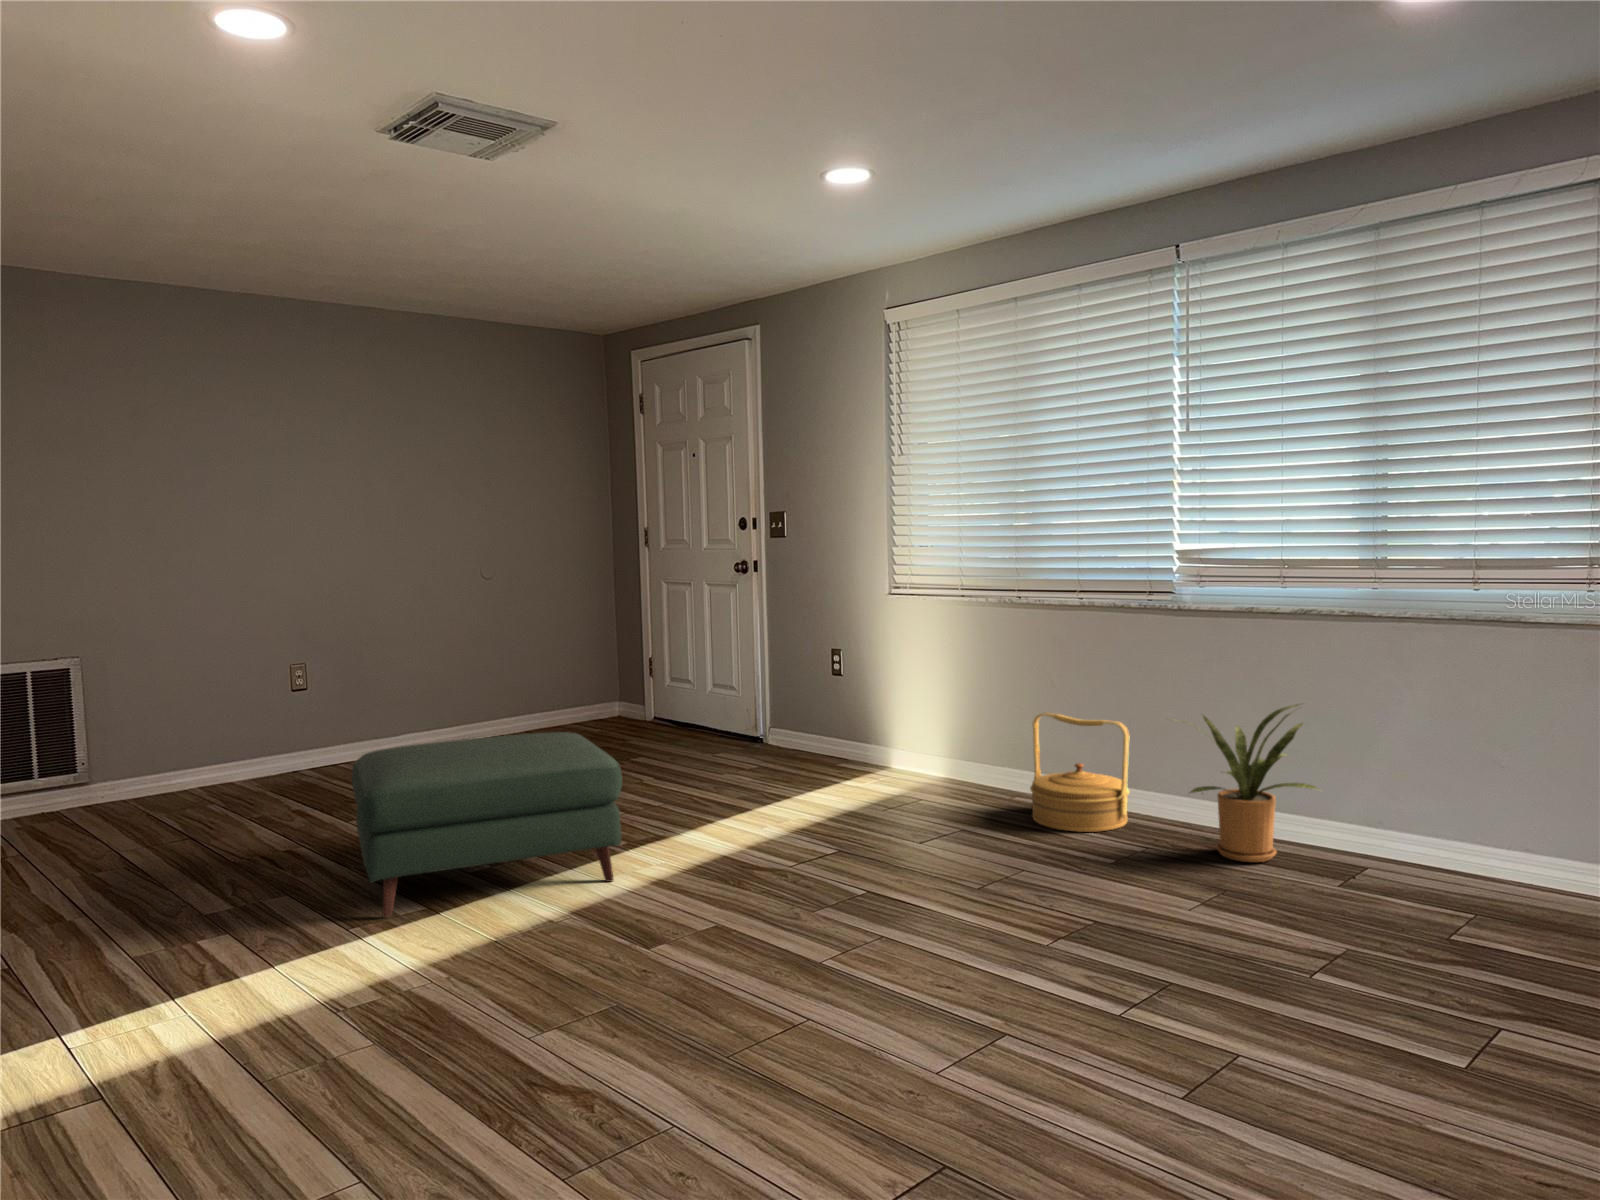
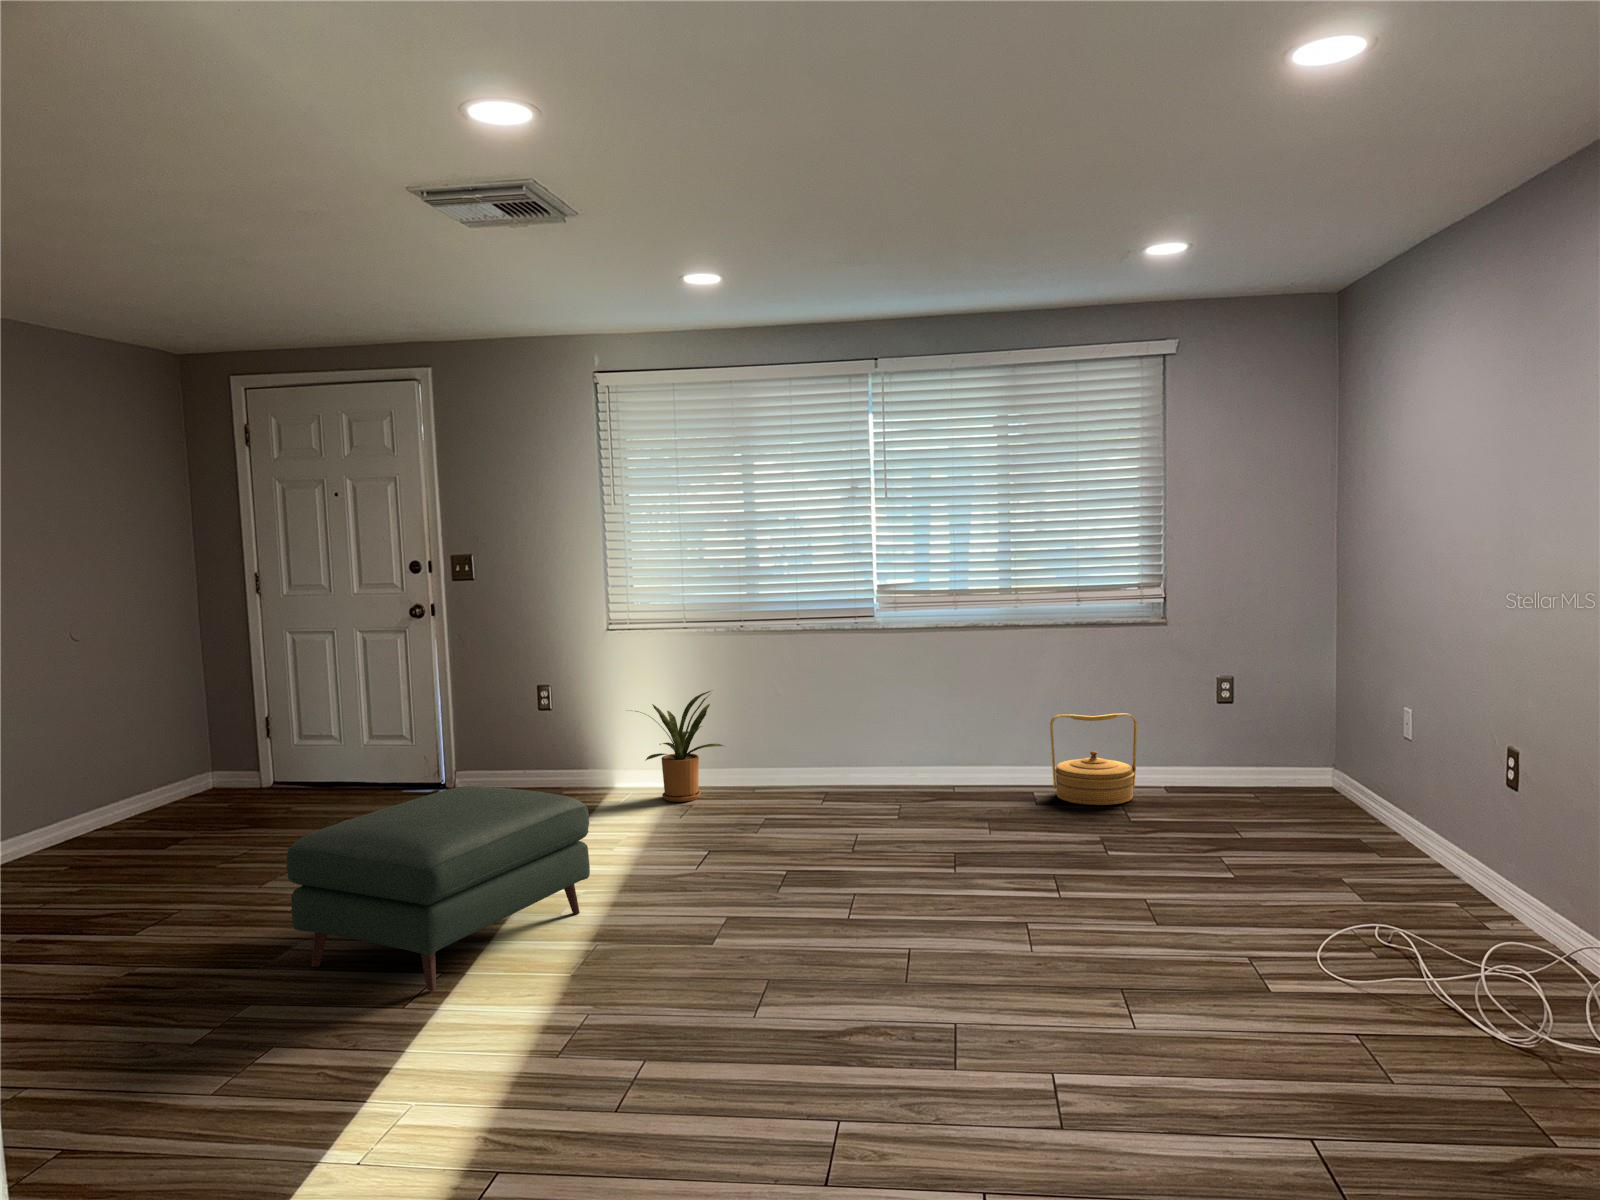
house plant: present [1183,704,1318,862] -> present [636,691,725,802]
woven basket: present [1030,713,1130,832] -> present [1050,713,1137,805]

